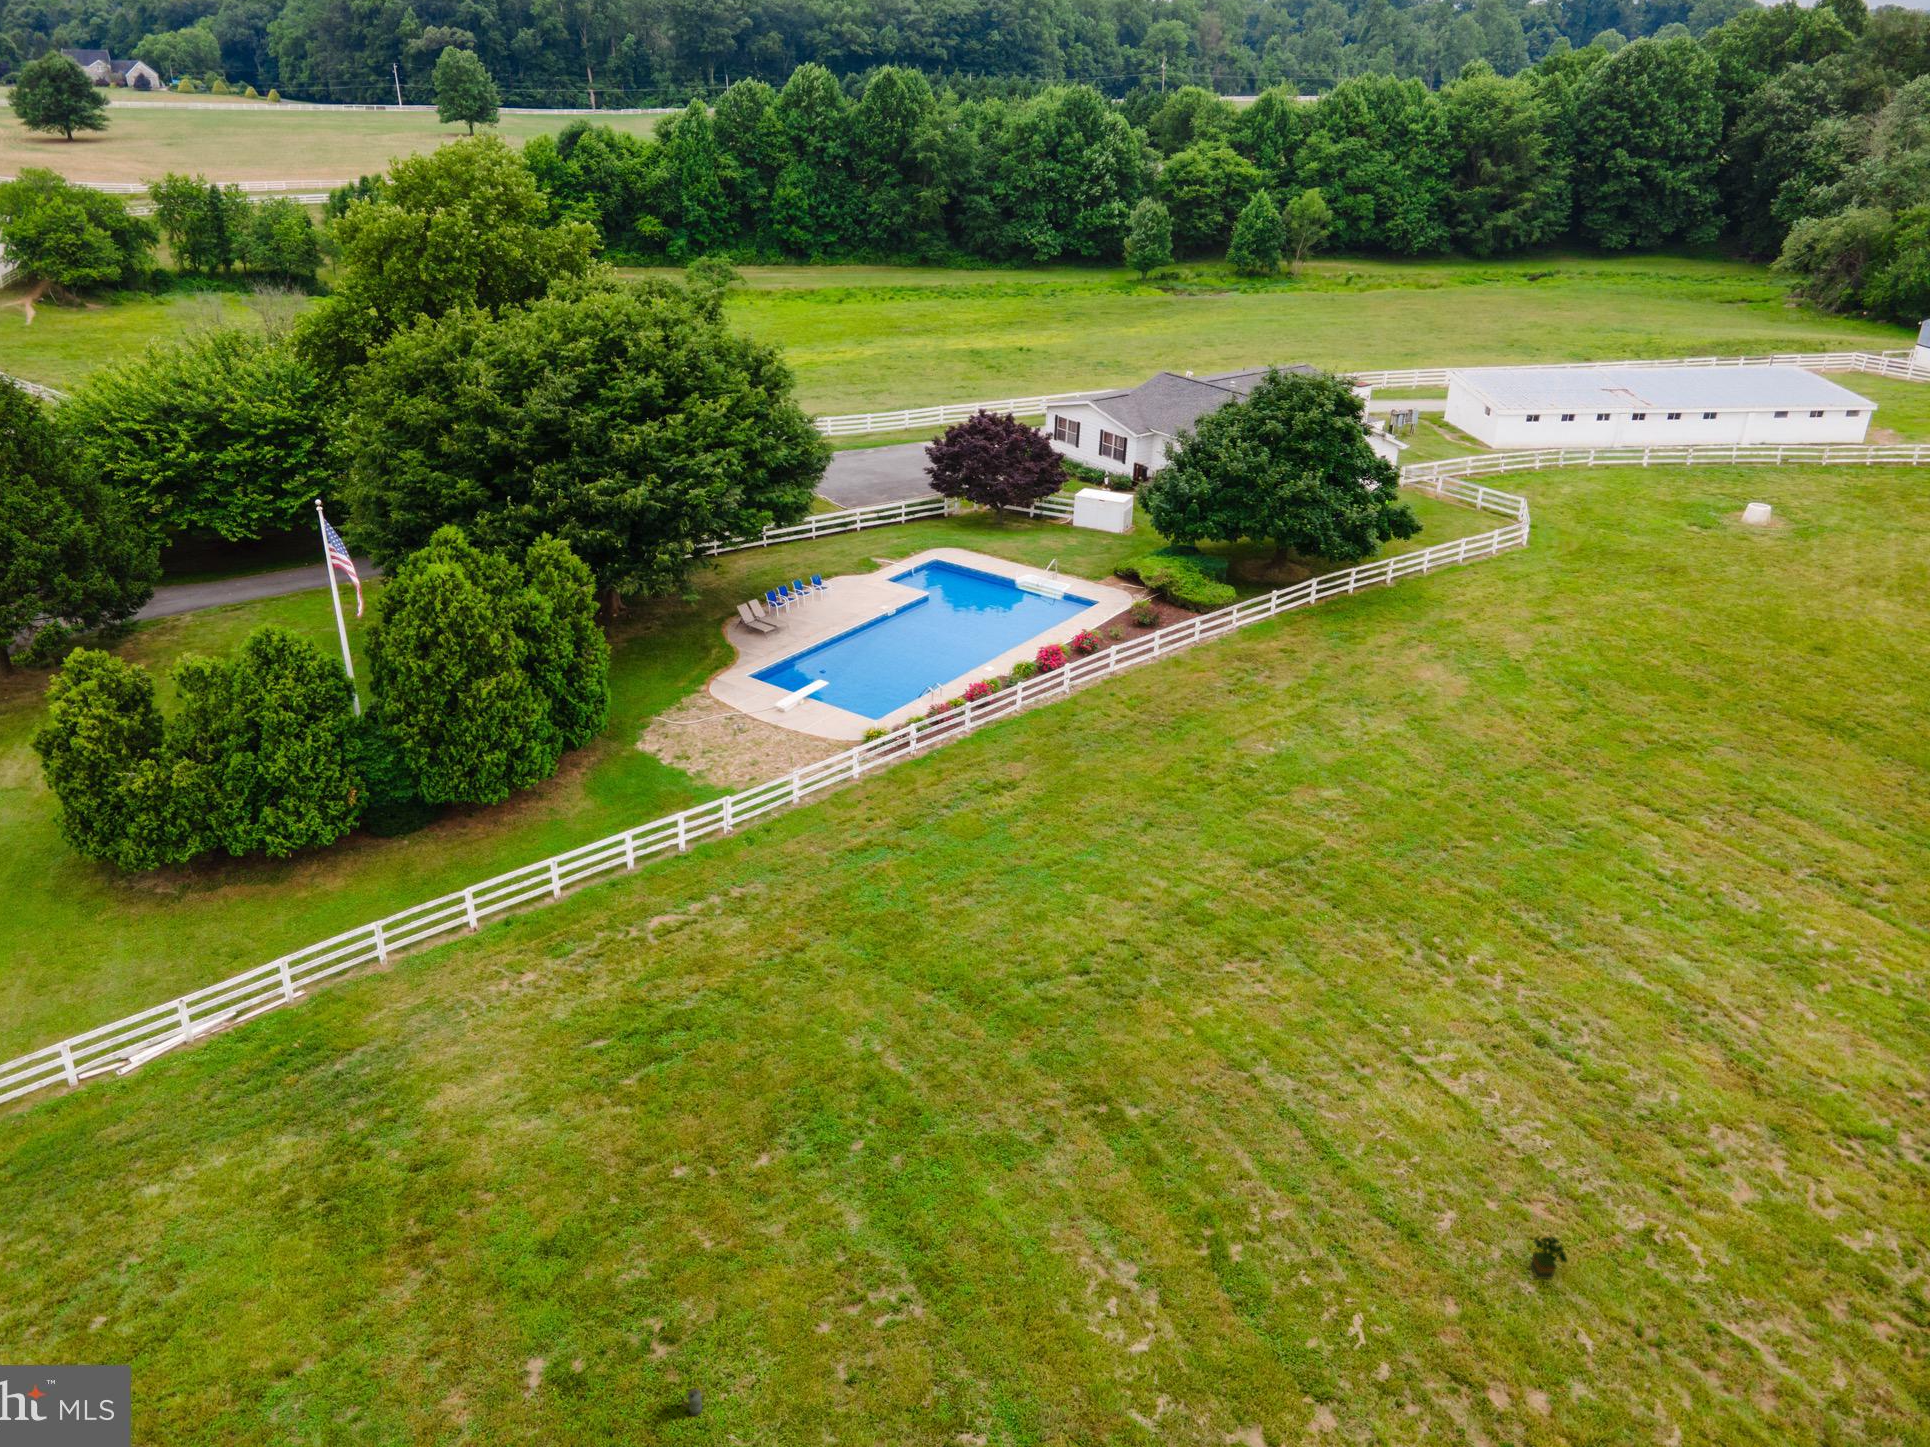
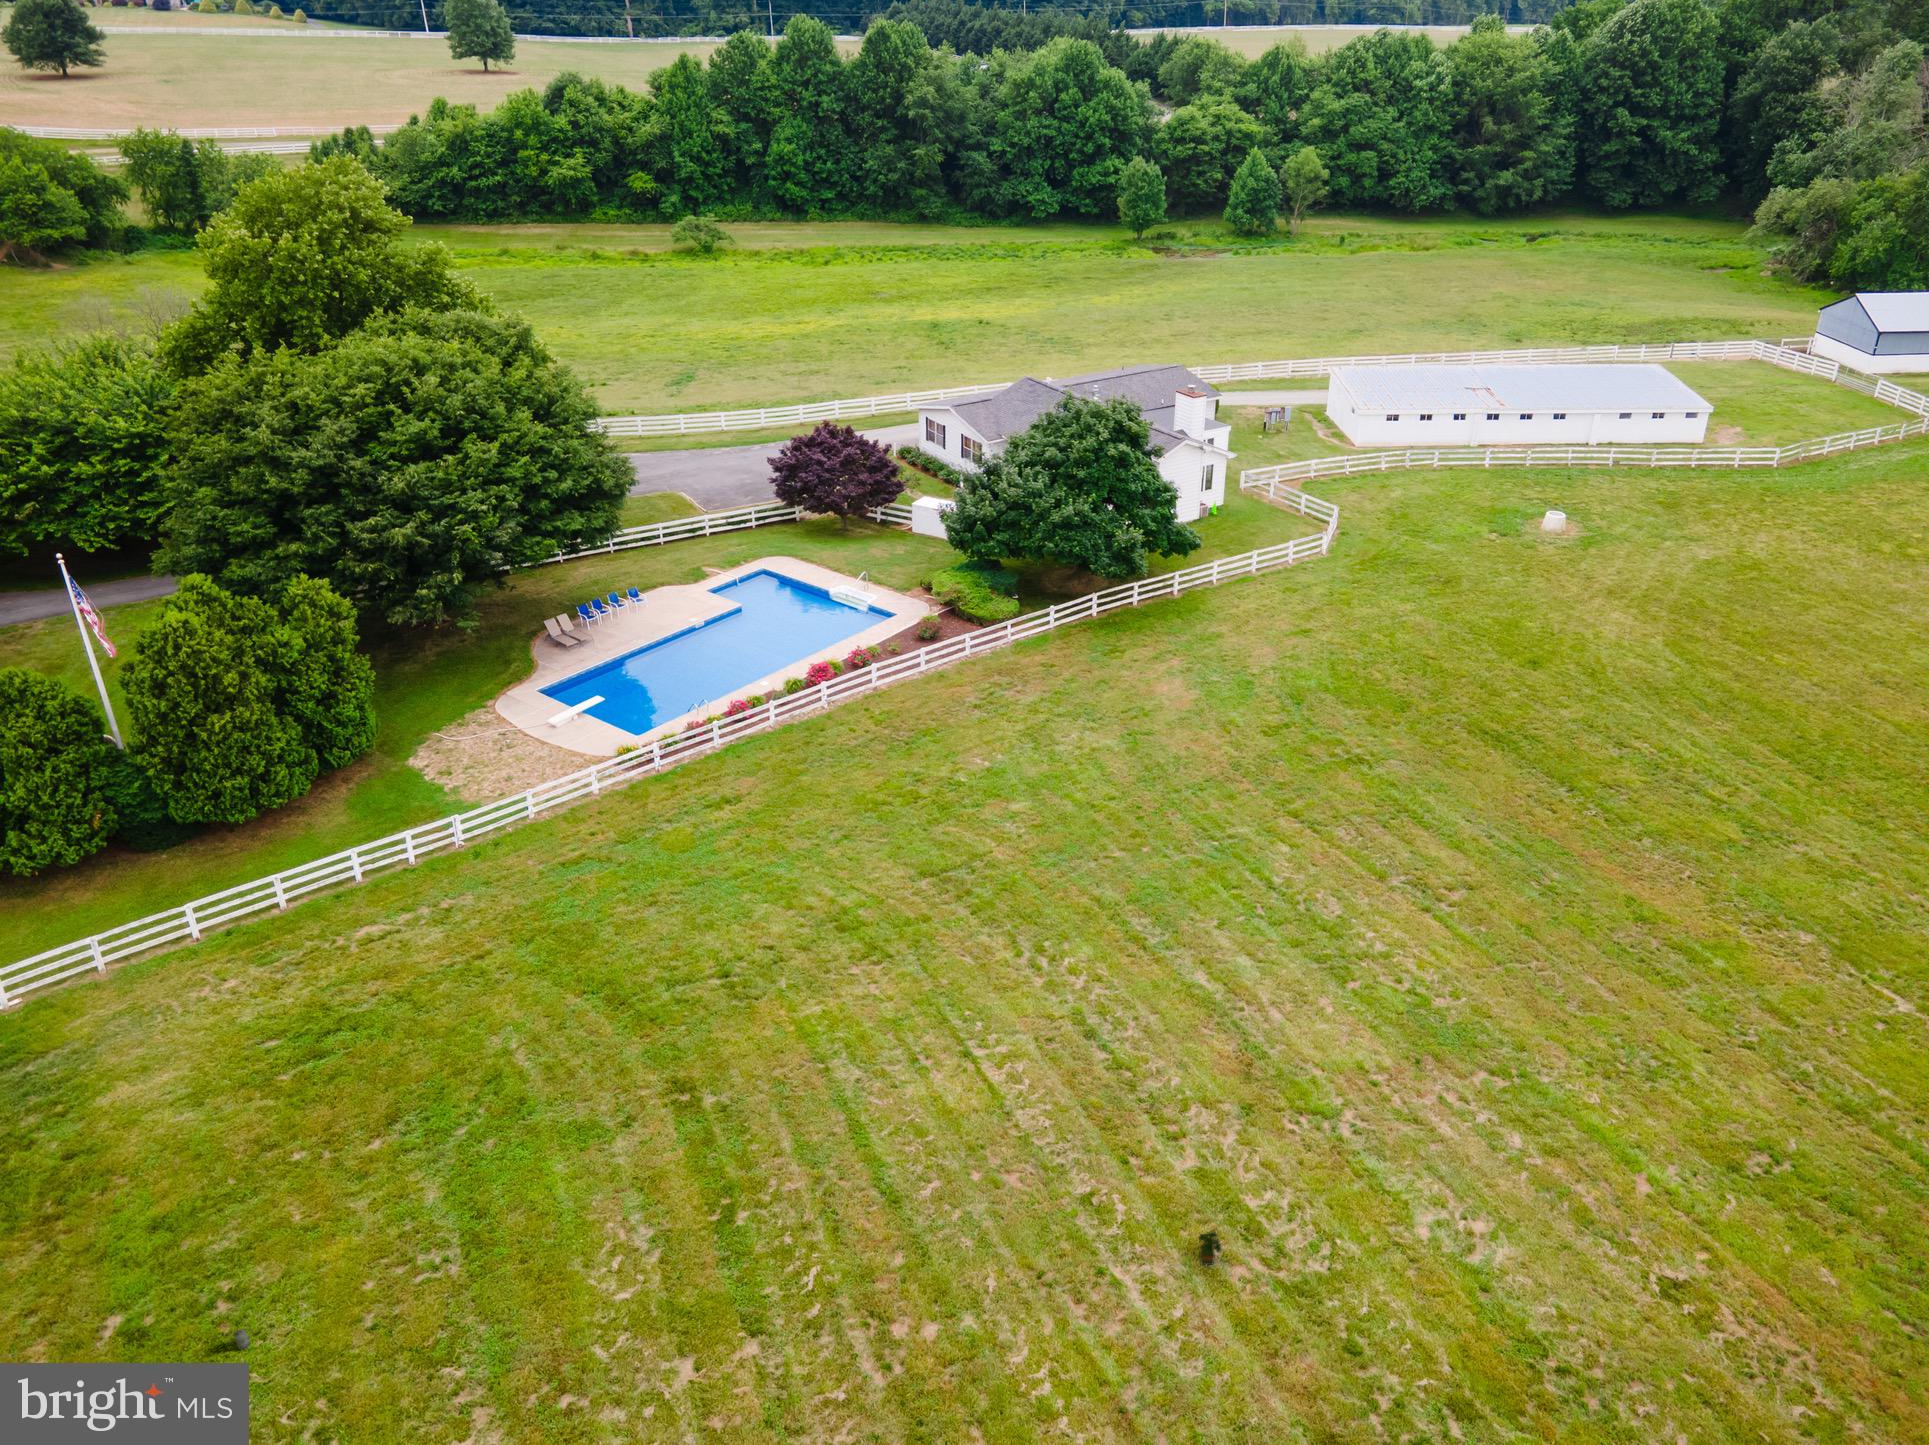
potted tree: present [1530,1237,1567,1279] -> present [1199,1232,1221,1265]

